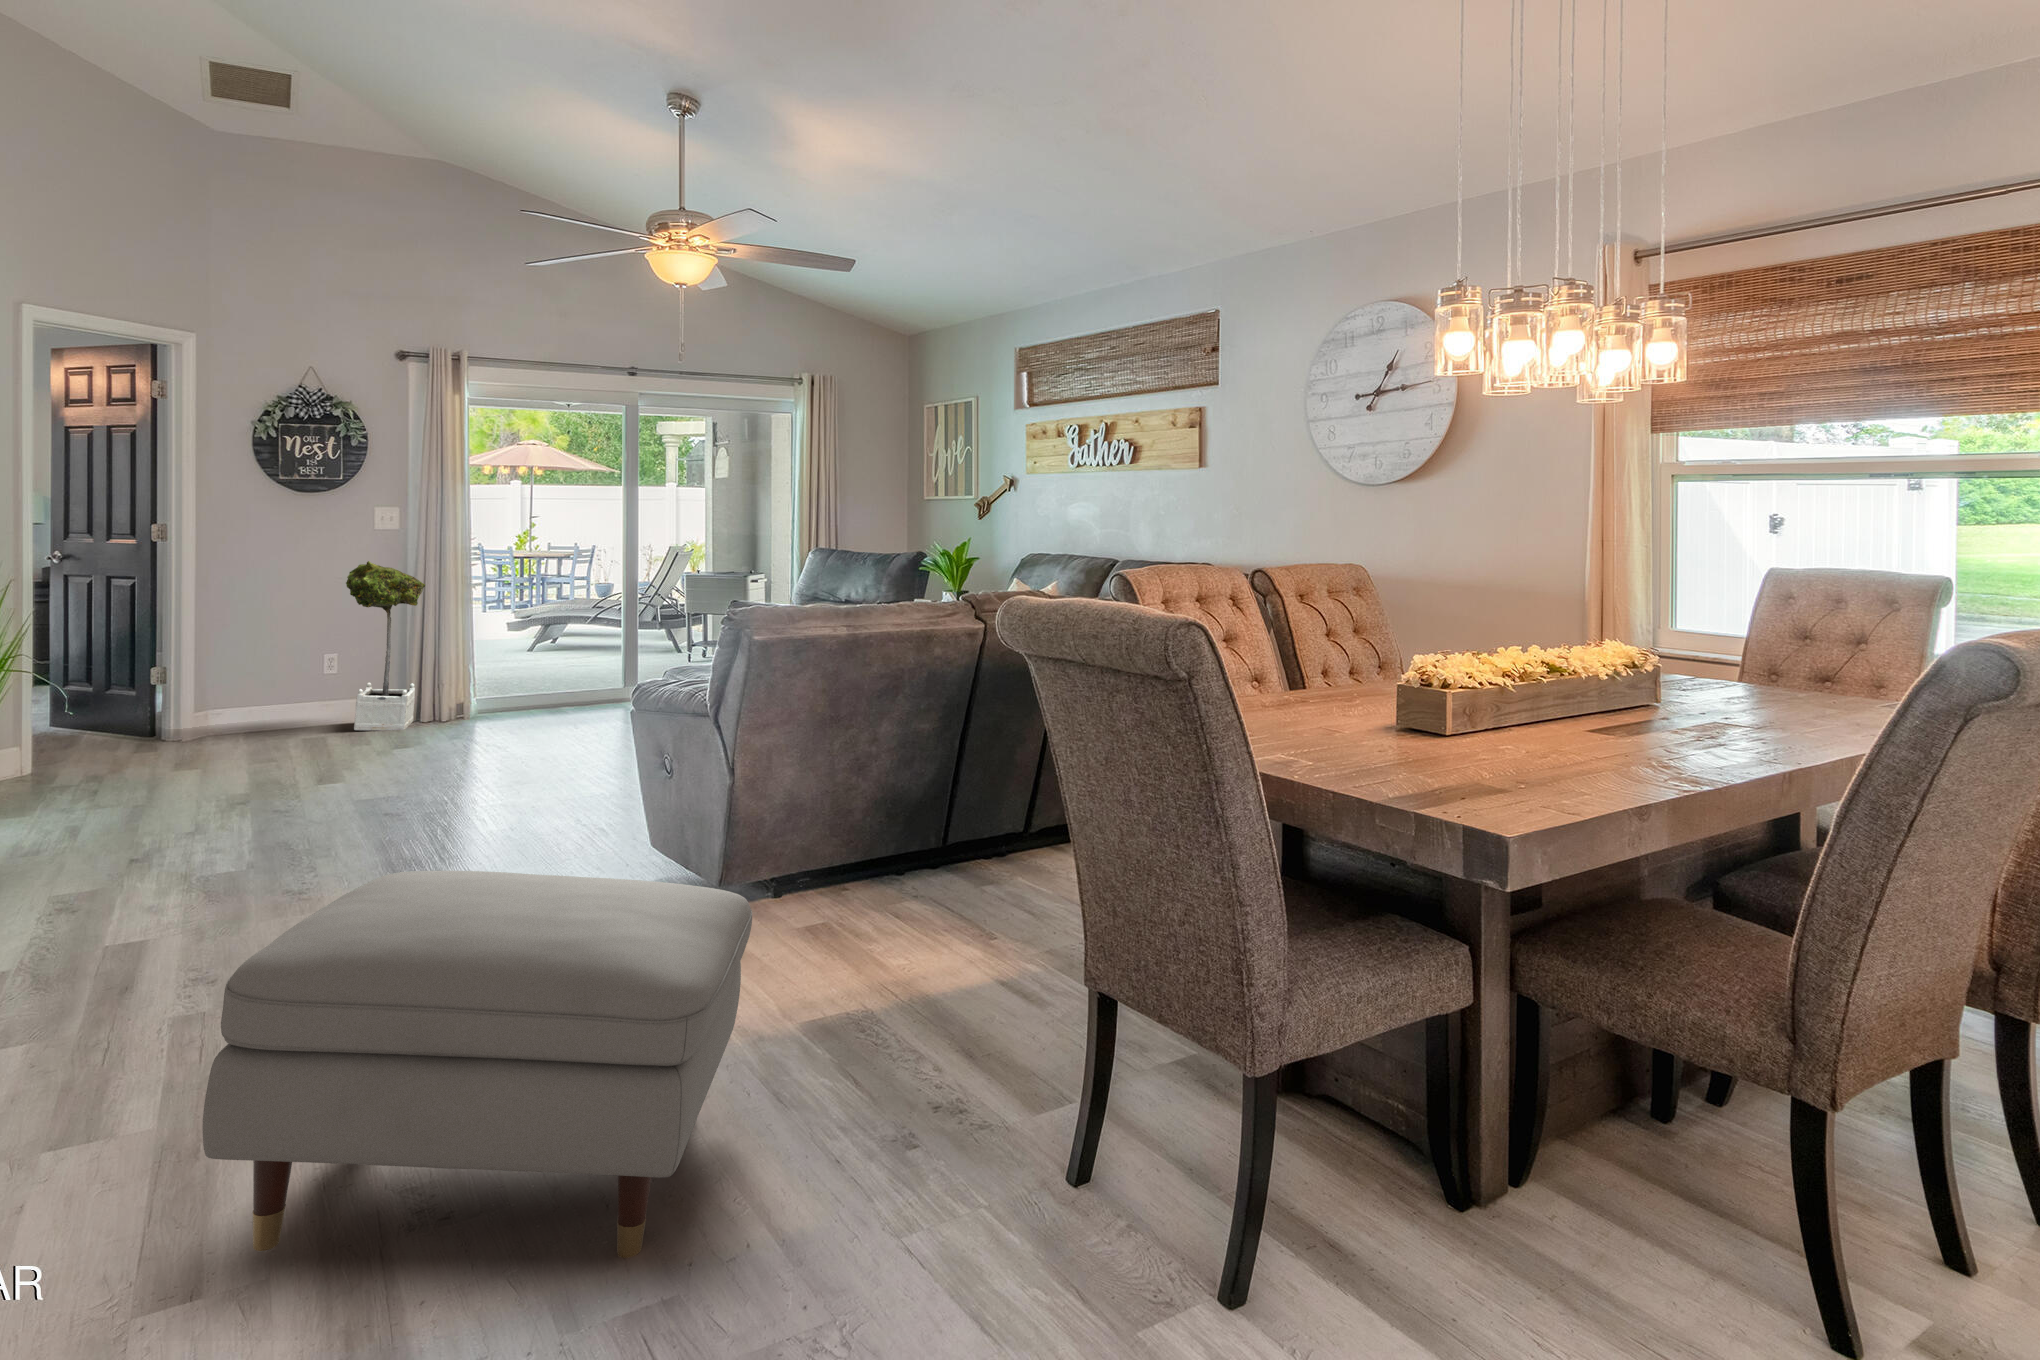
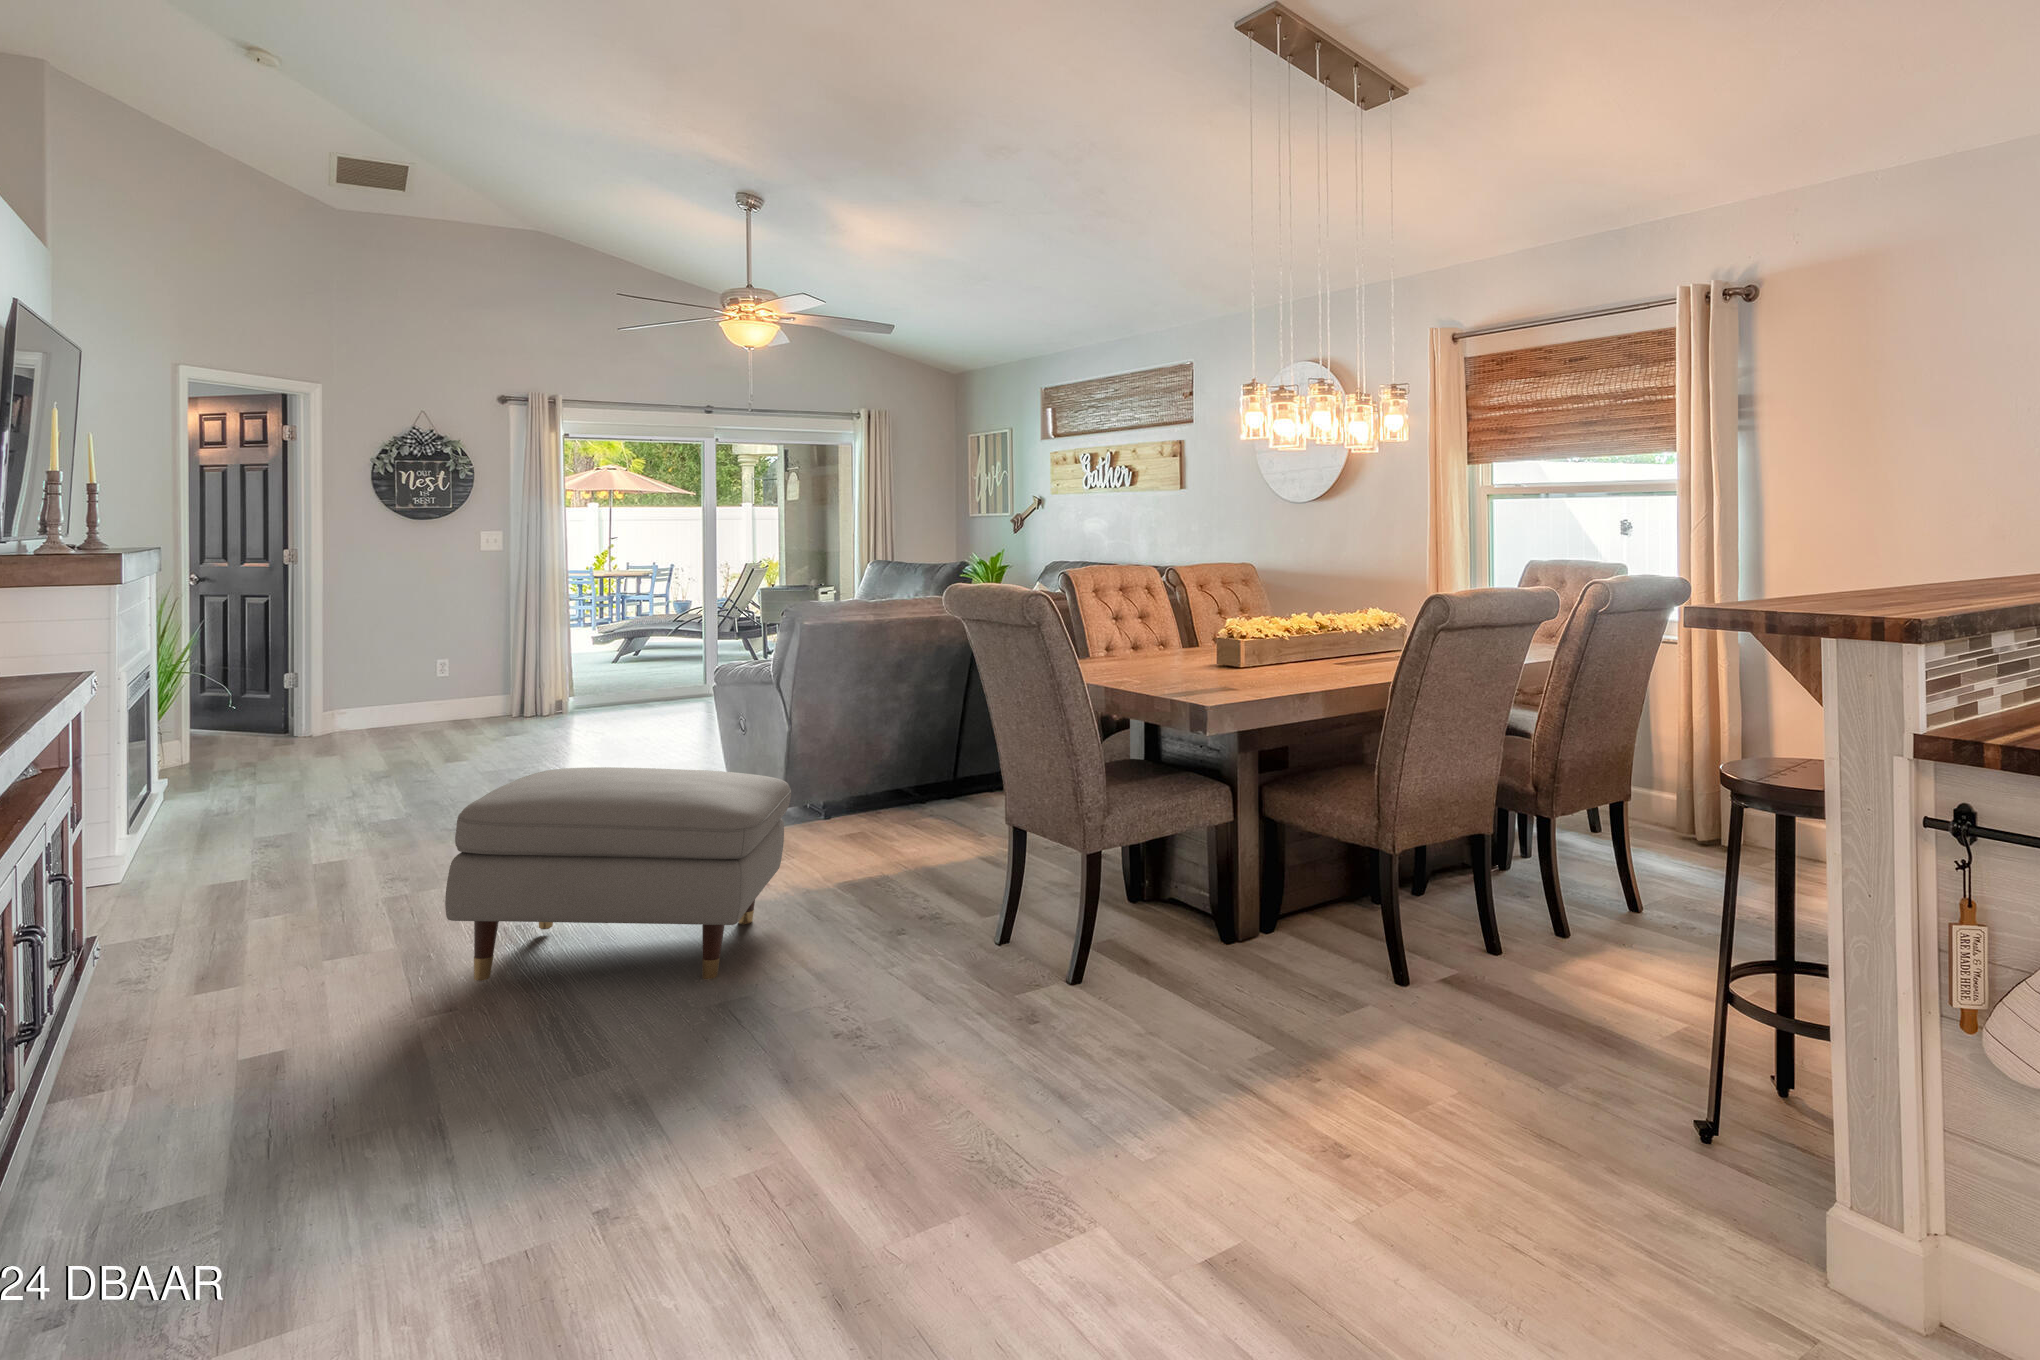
potted tree: present [346,561,425,731] -> none [455,578,526,724]

